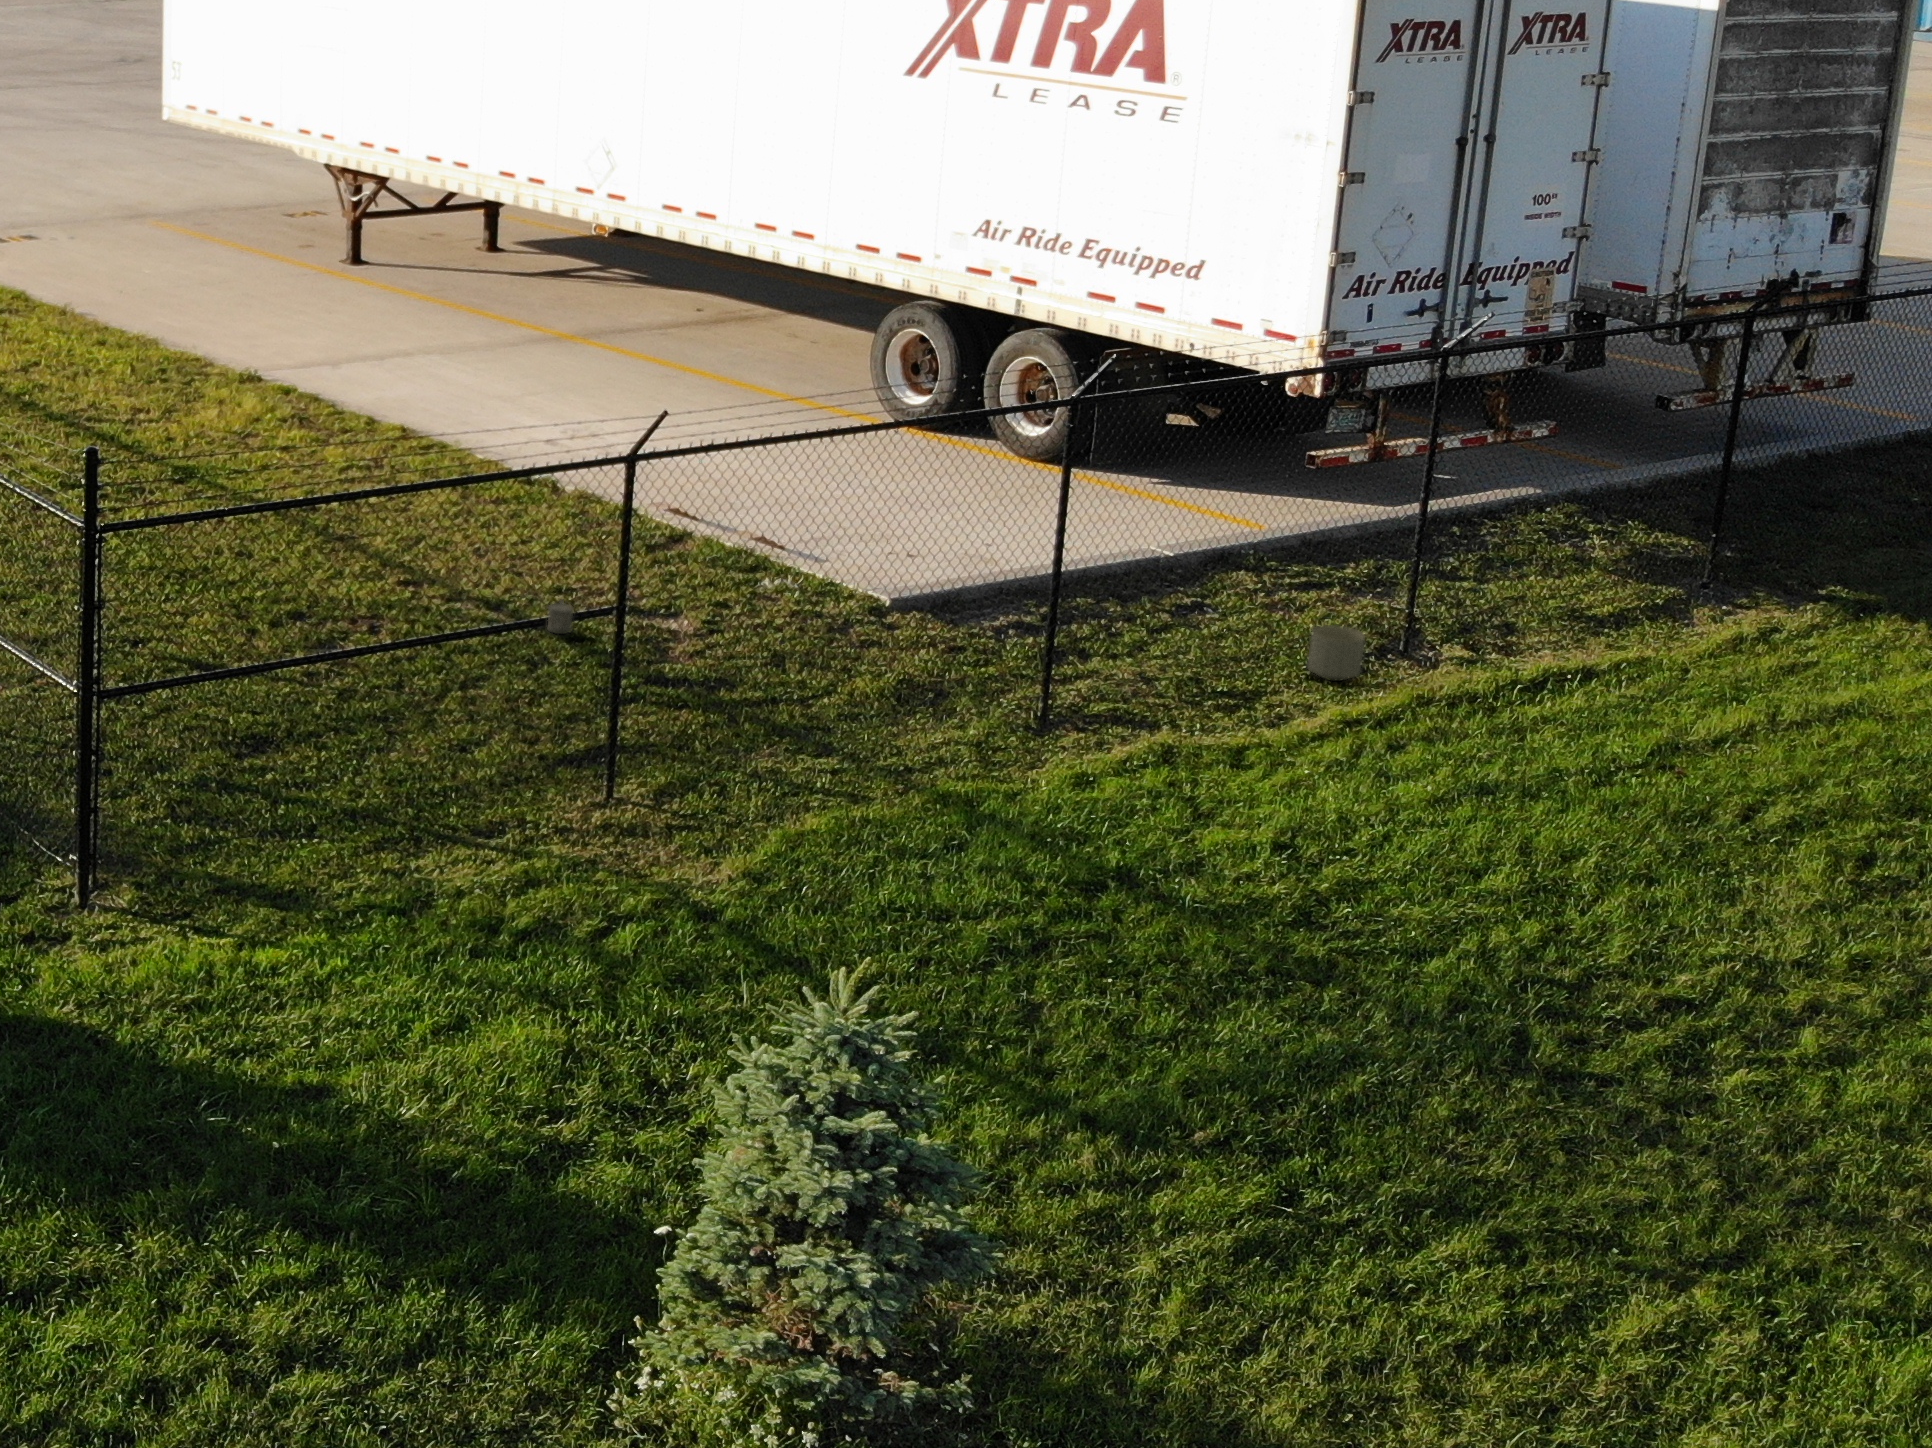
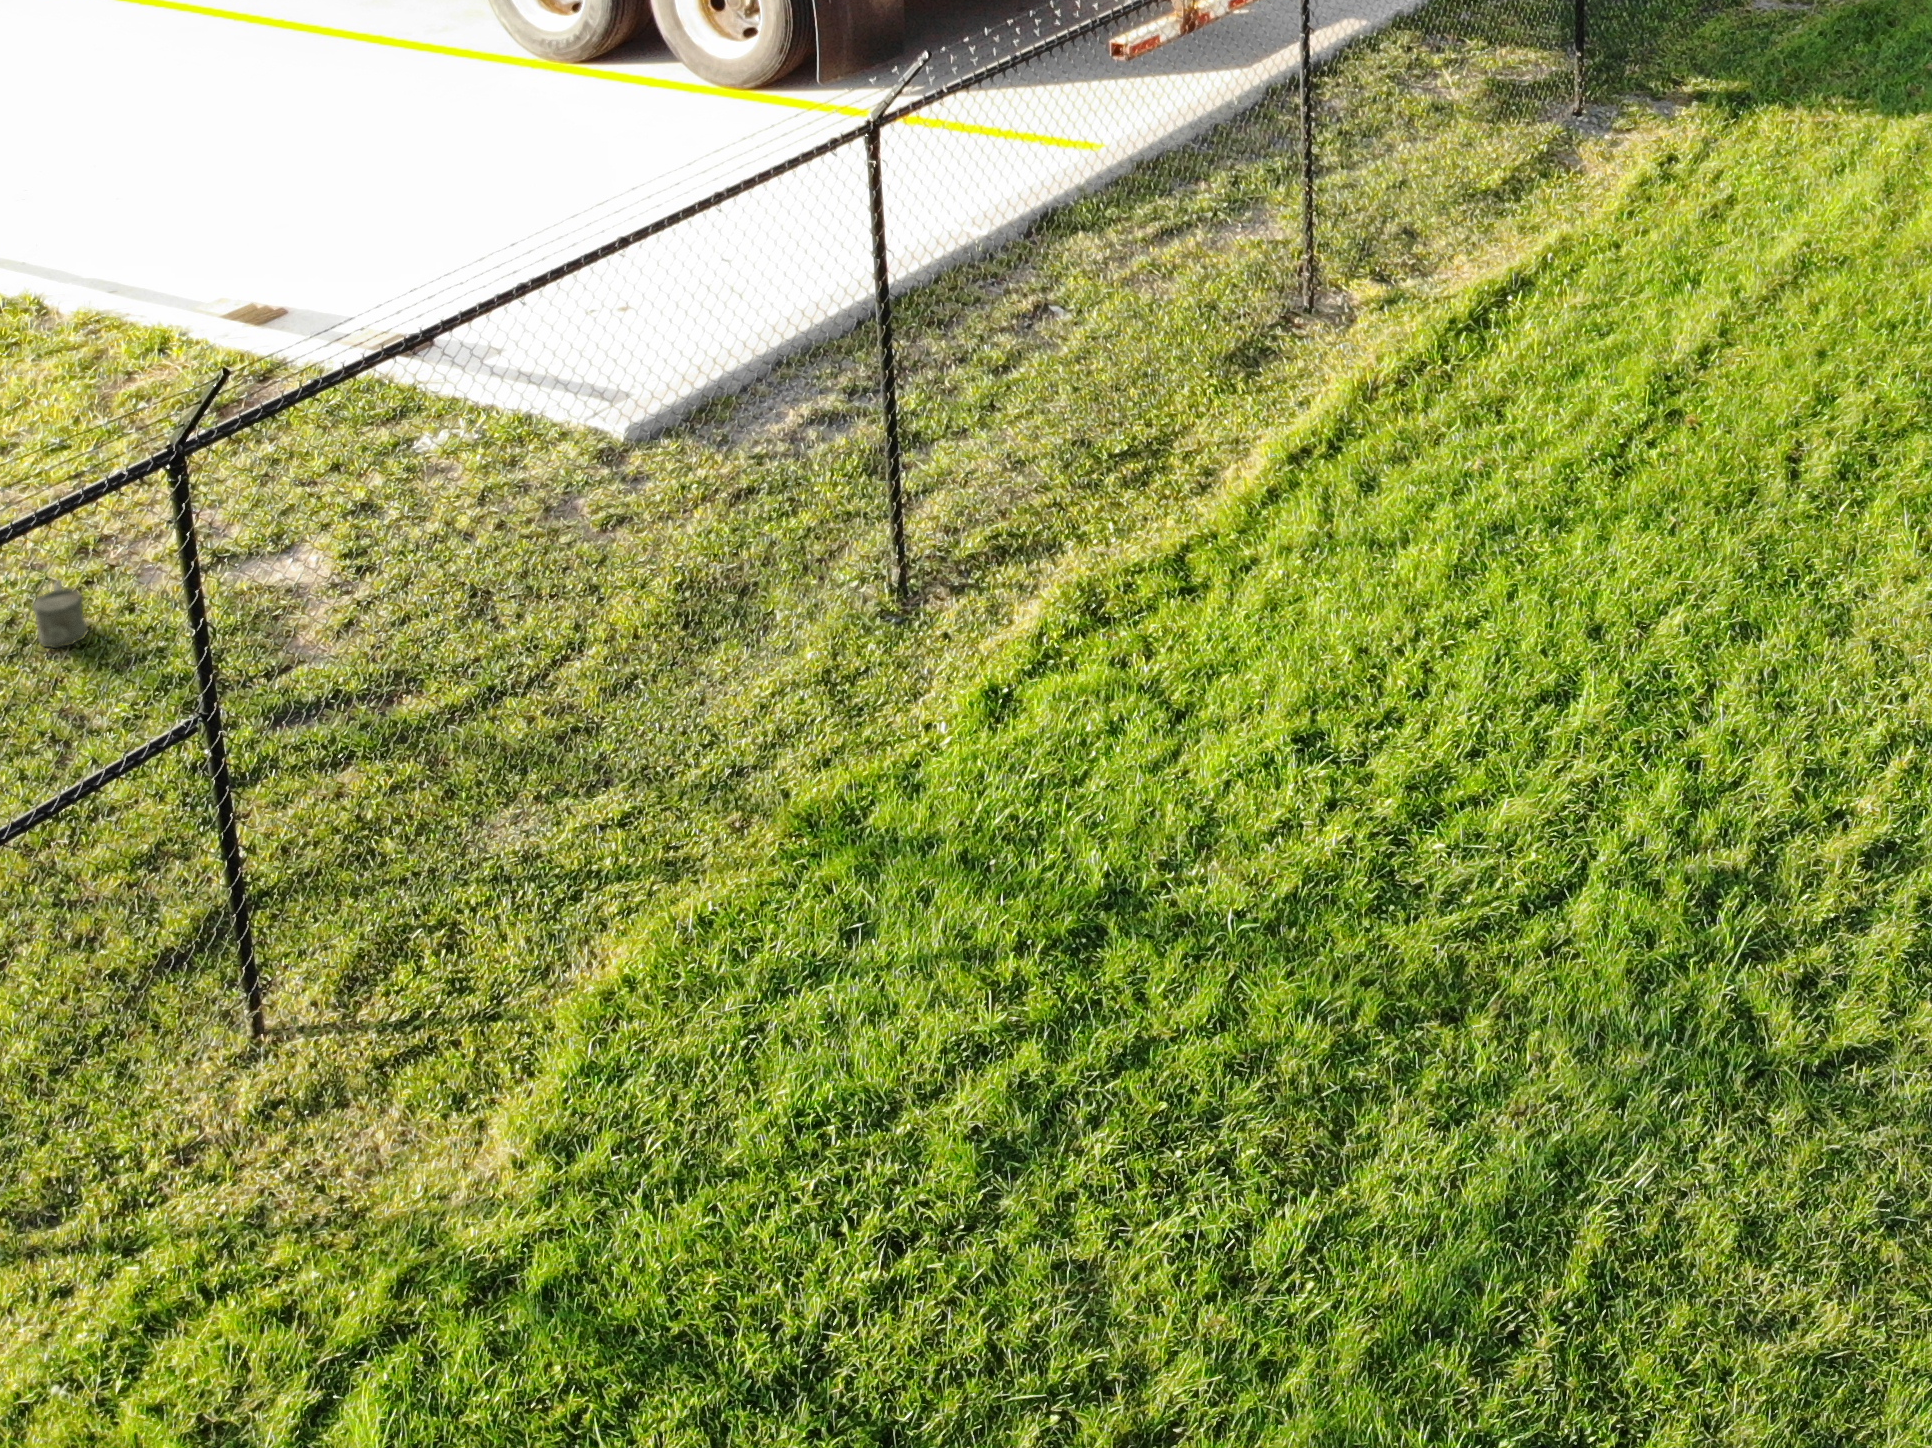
planter: present [1308,625,1365,681] -> none [1220,315,1289,393]

